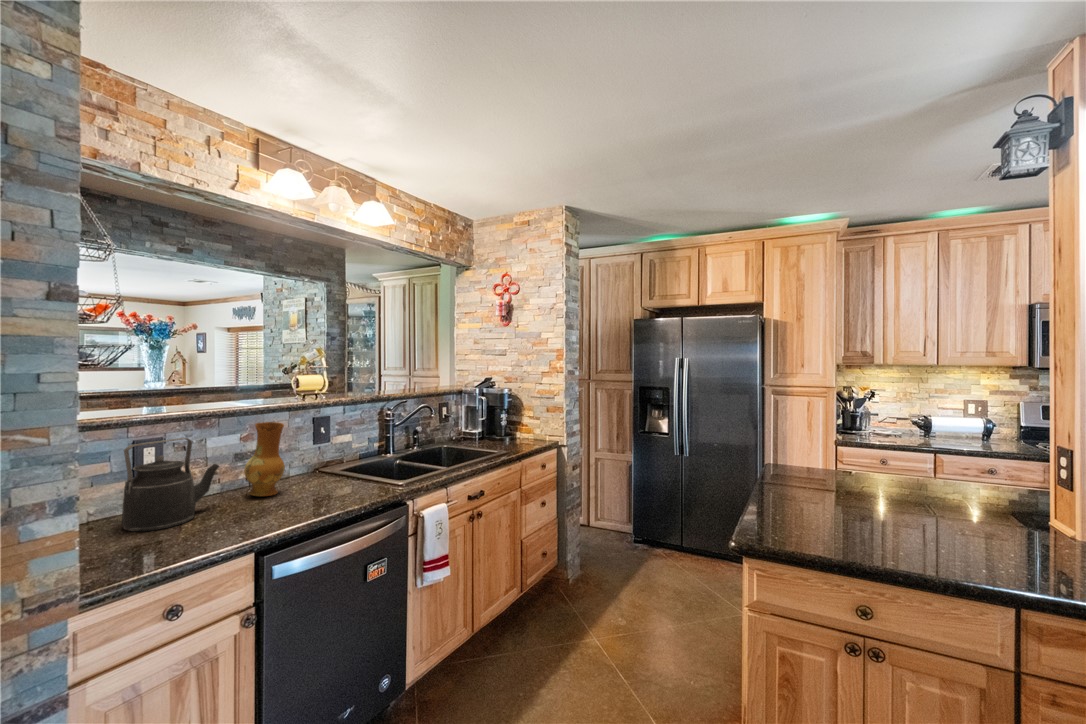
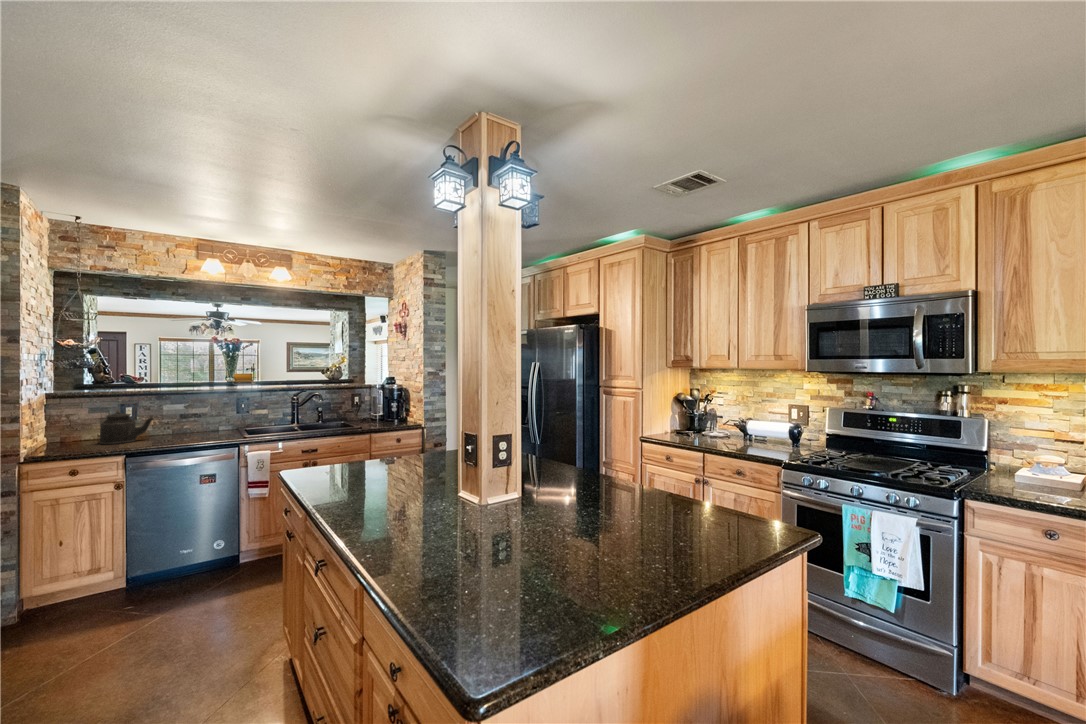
ceramic jug: present [244,422,285,496] -> none [171,398,195,437]

